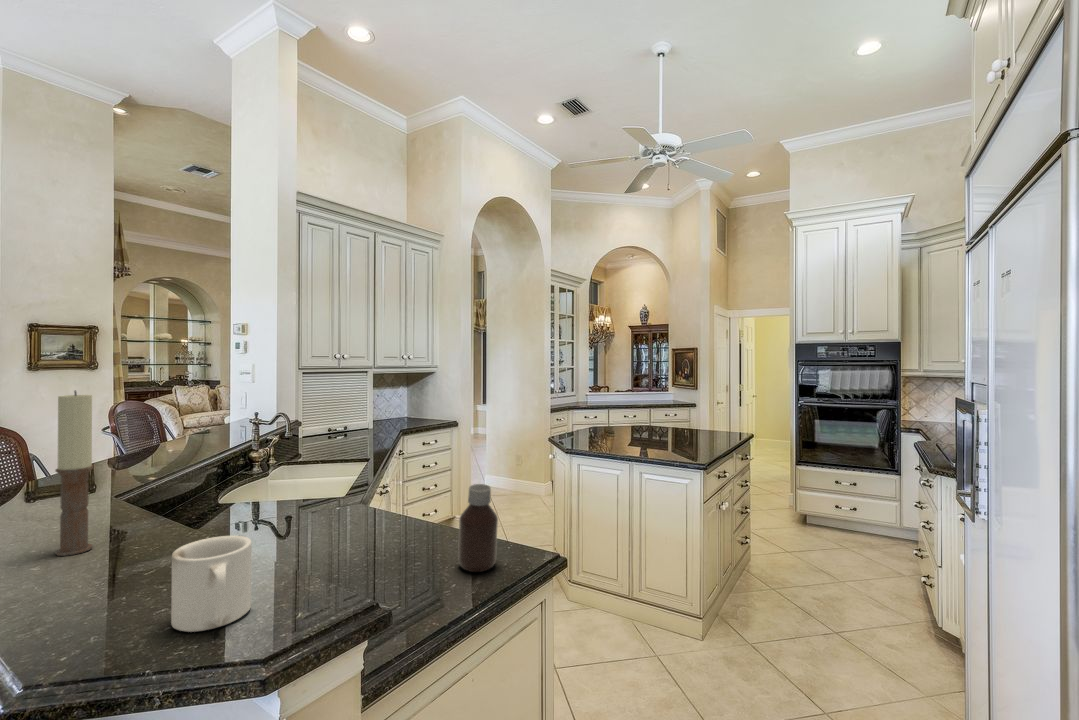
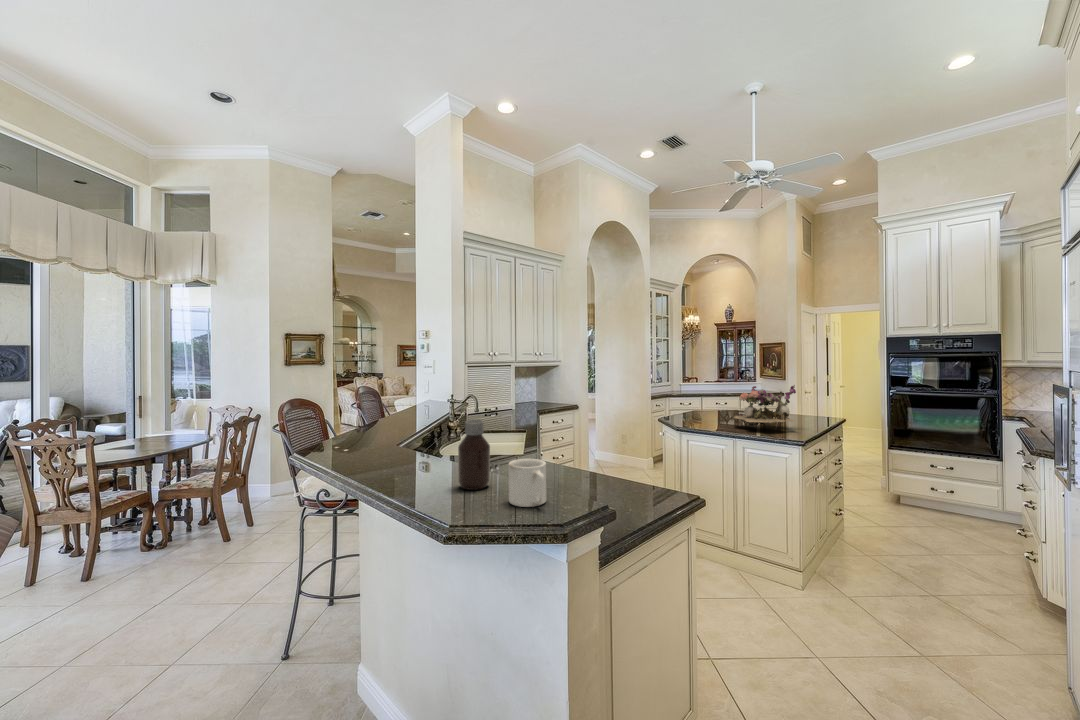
candle: present [56,390,93,556] -> none [403,377,420,474]
flower arrangement: none [630,396,700,449] -> present [734,385,796,427]
bottle: present [458,484,498,572] -> present [458,419,490,490]

